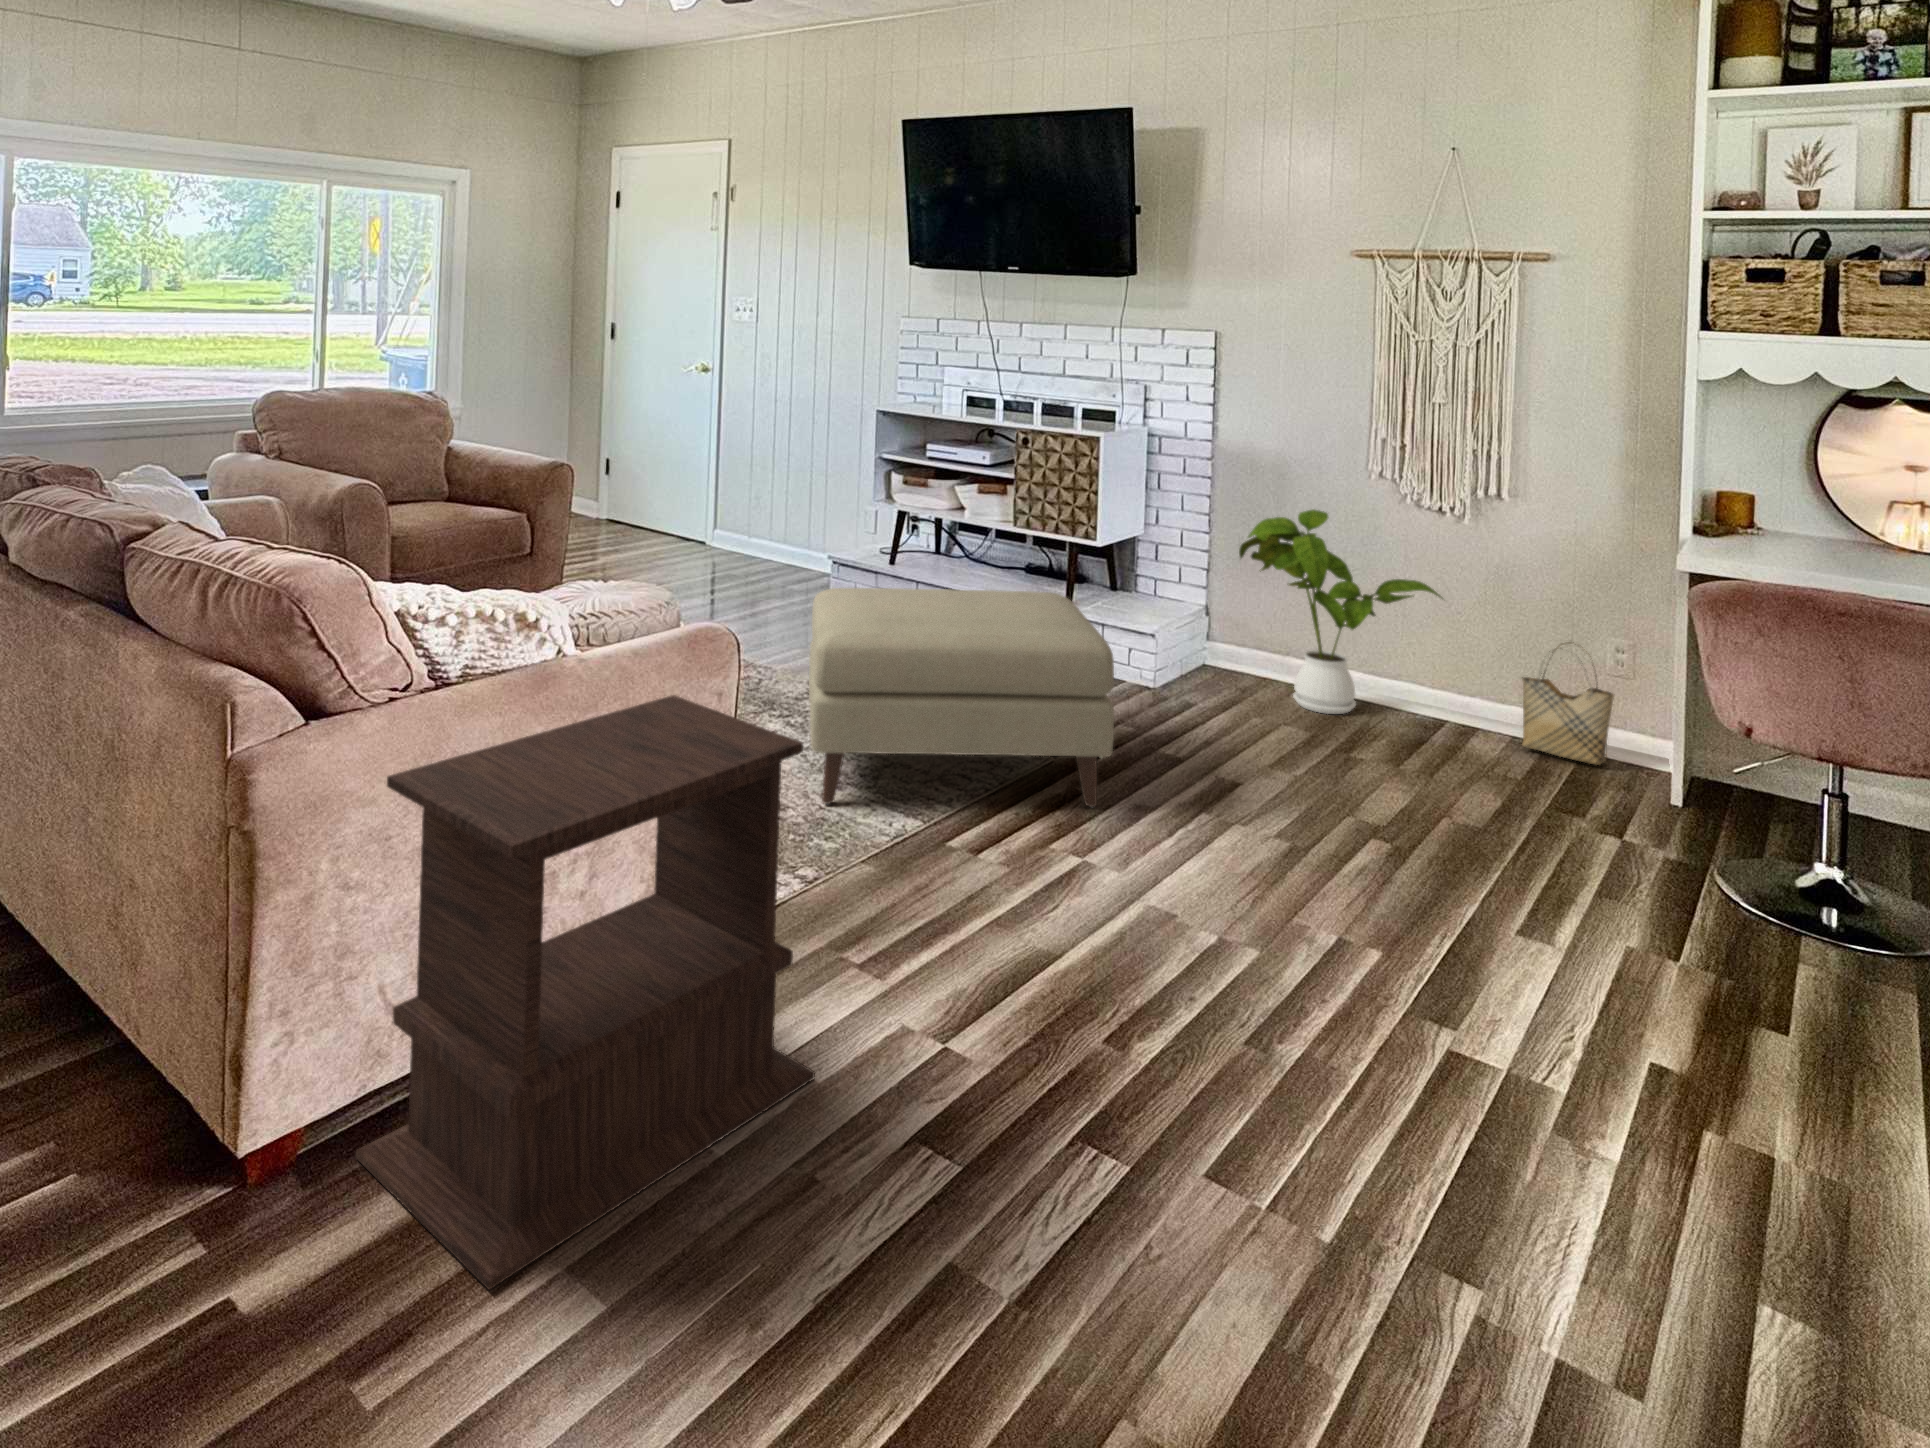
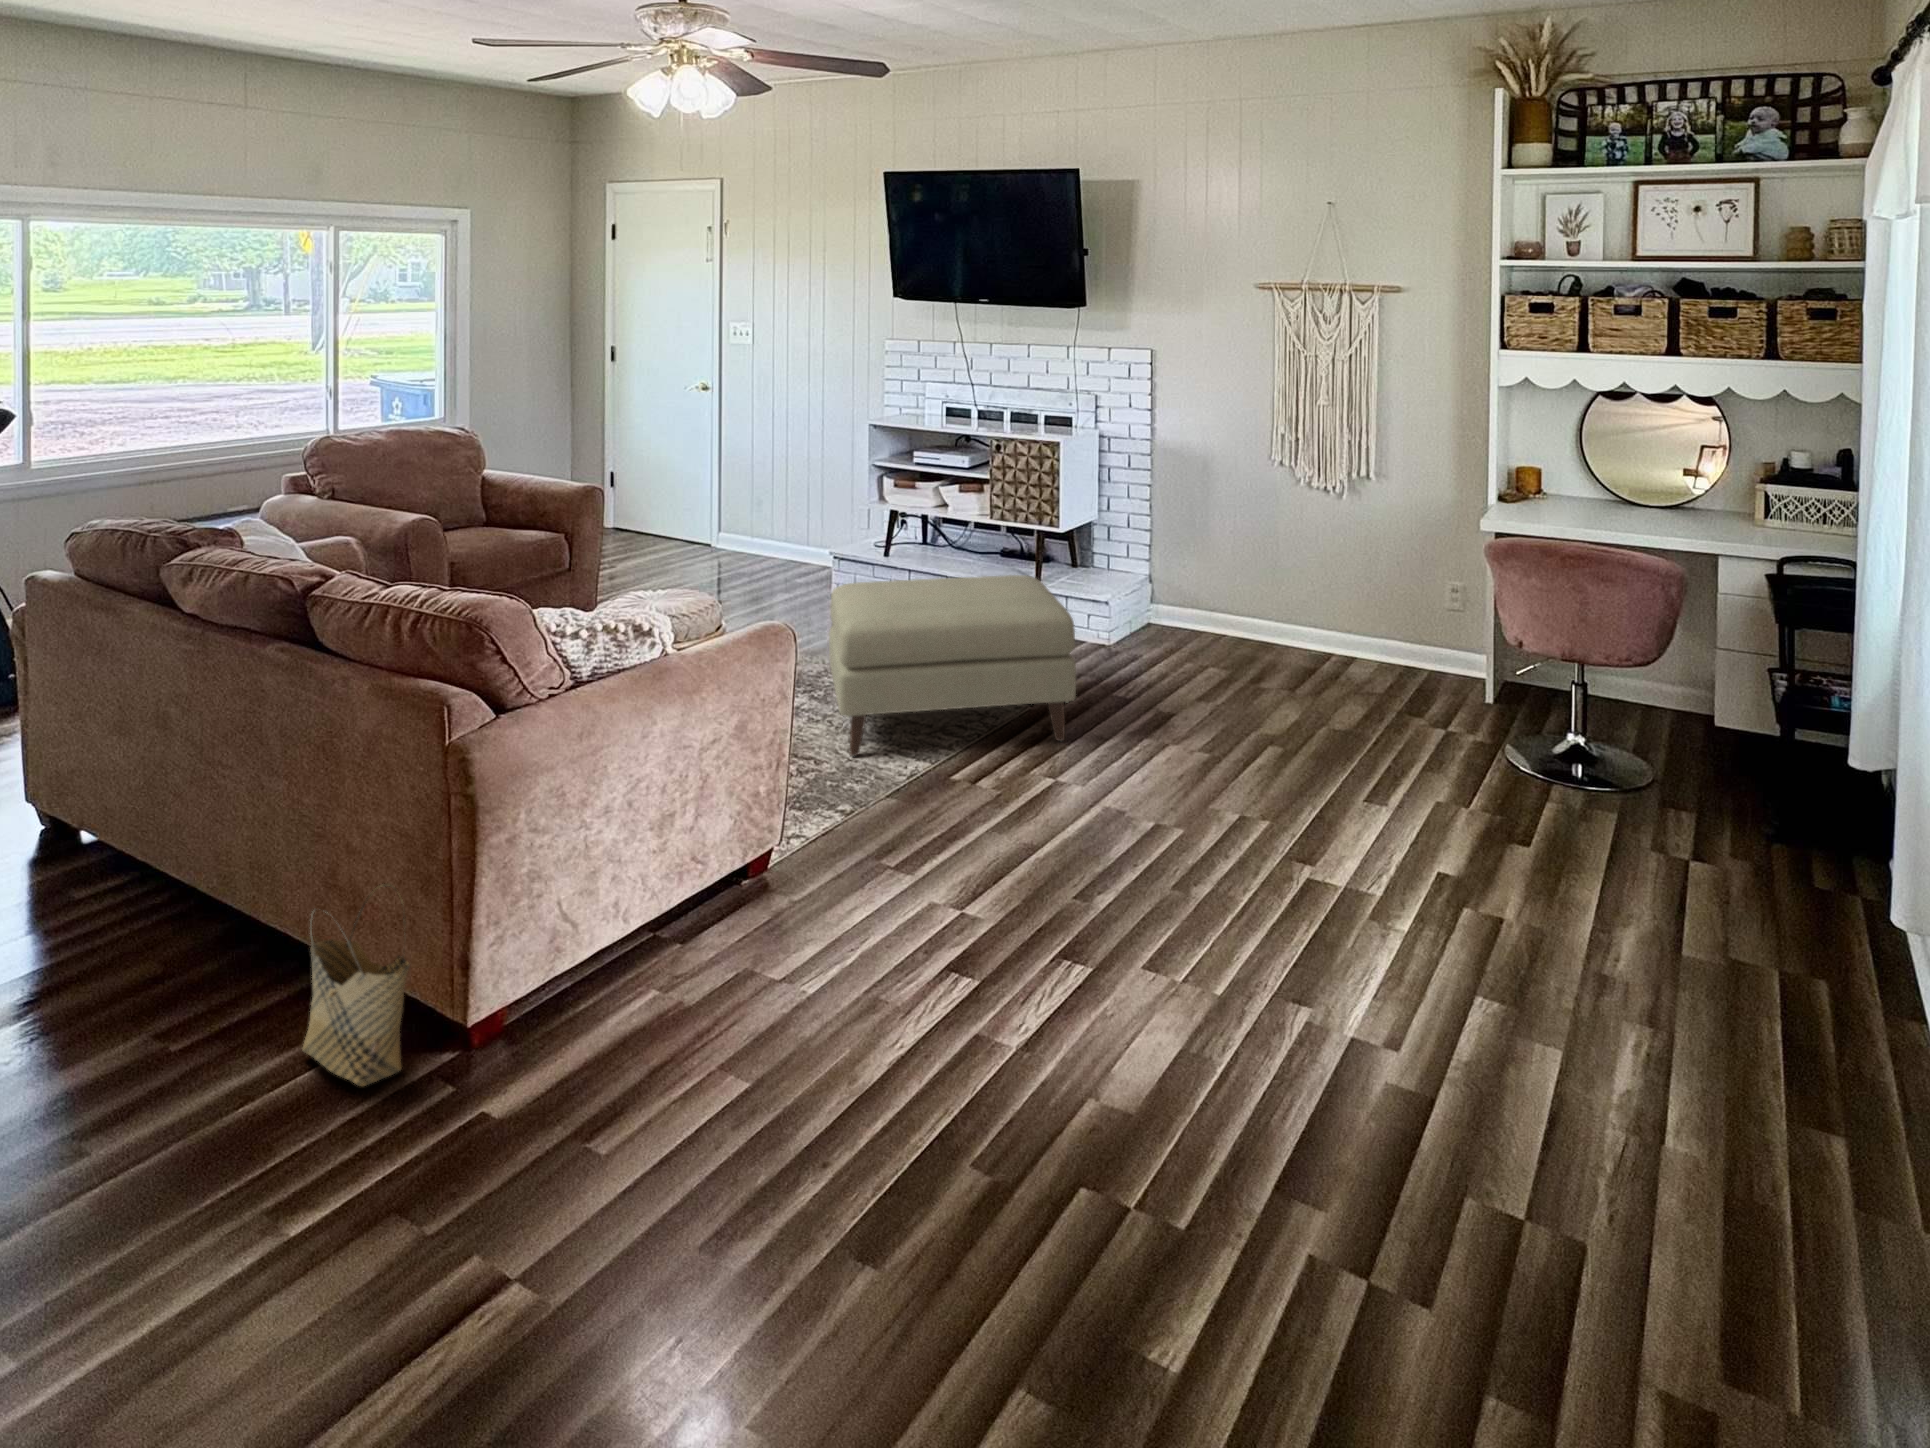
house plant: present [1239,509,1442,714] -> none [1173,494,1331,656]
woven basket: present [1522,642,1614,765] -> present [302,883,410,1086]
side table: present [356,695,815,1290] -> none [548,677,871,1084]

